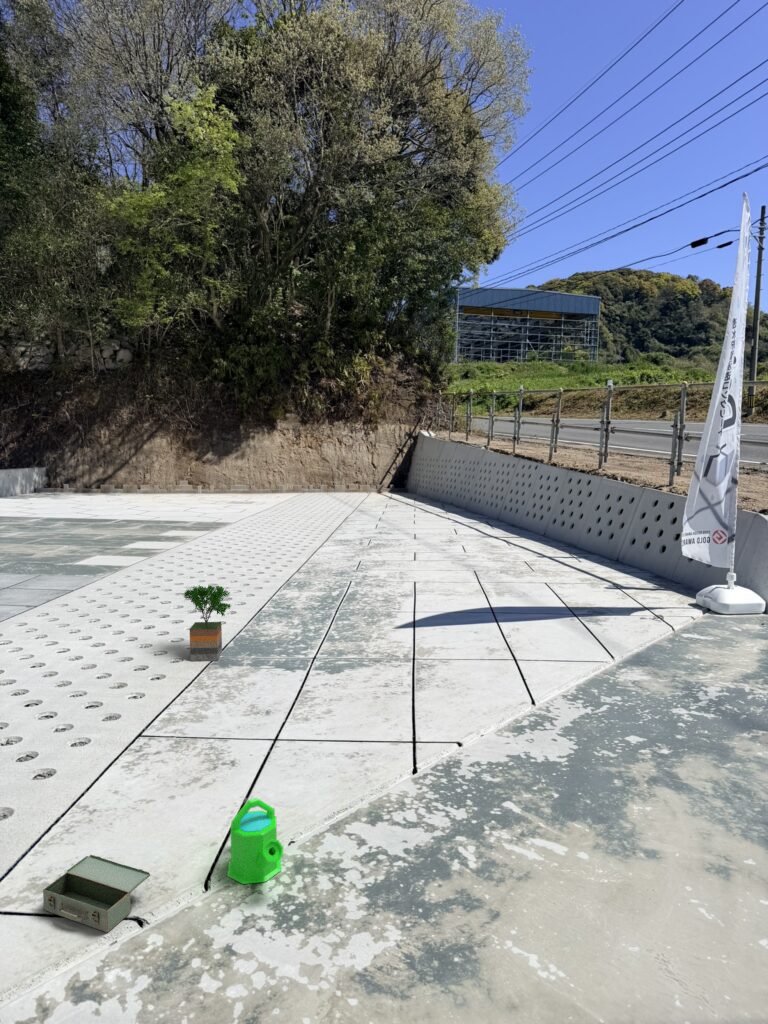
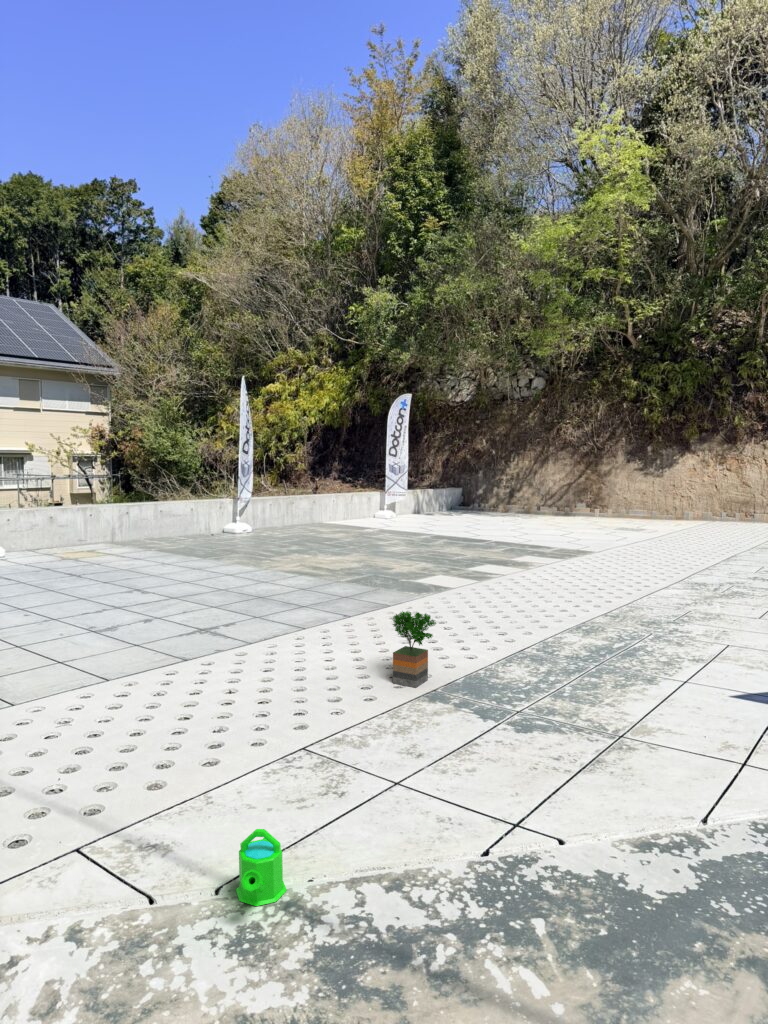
toolbox: present [43,855,150,932] -> none [108,835,175,899]

